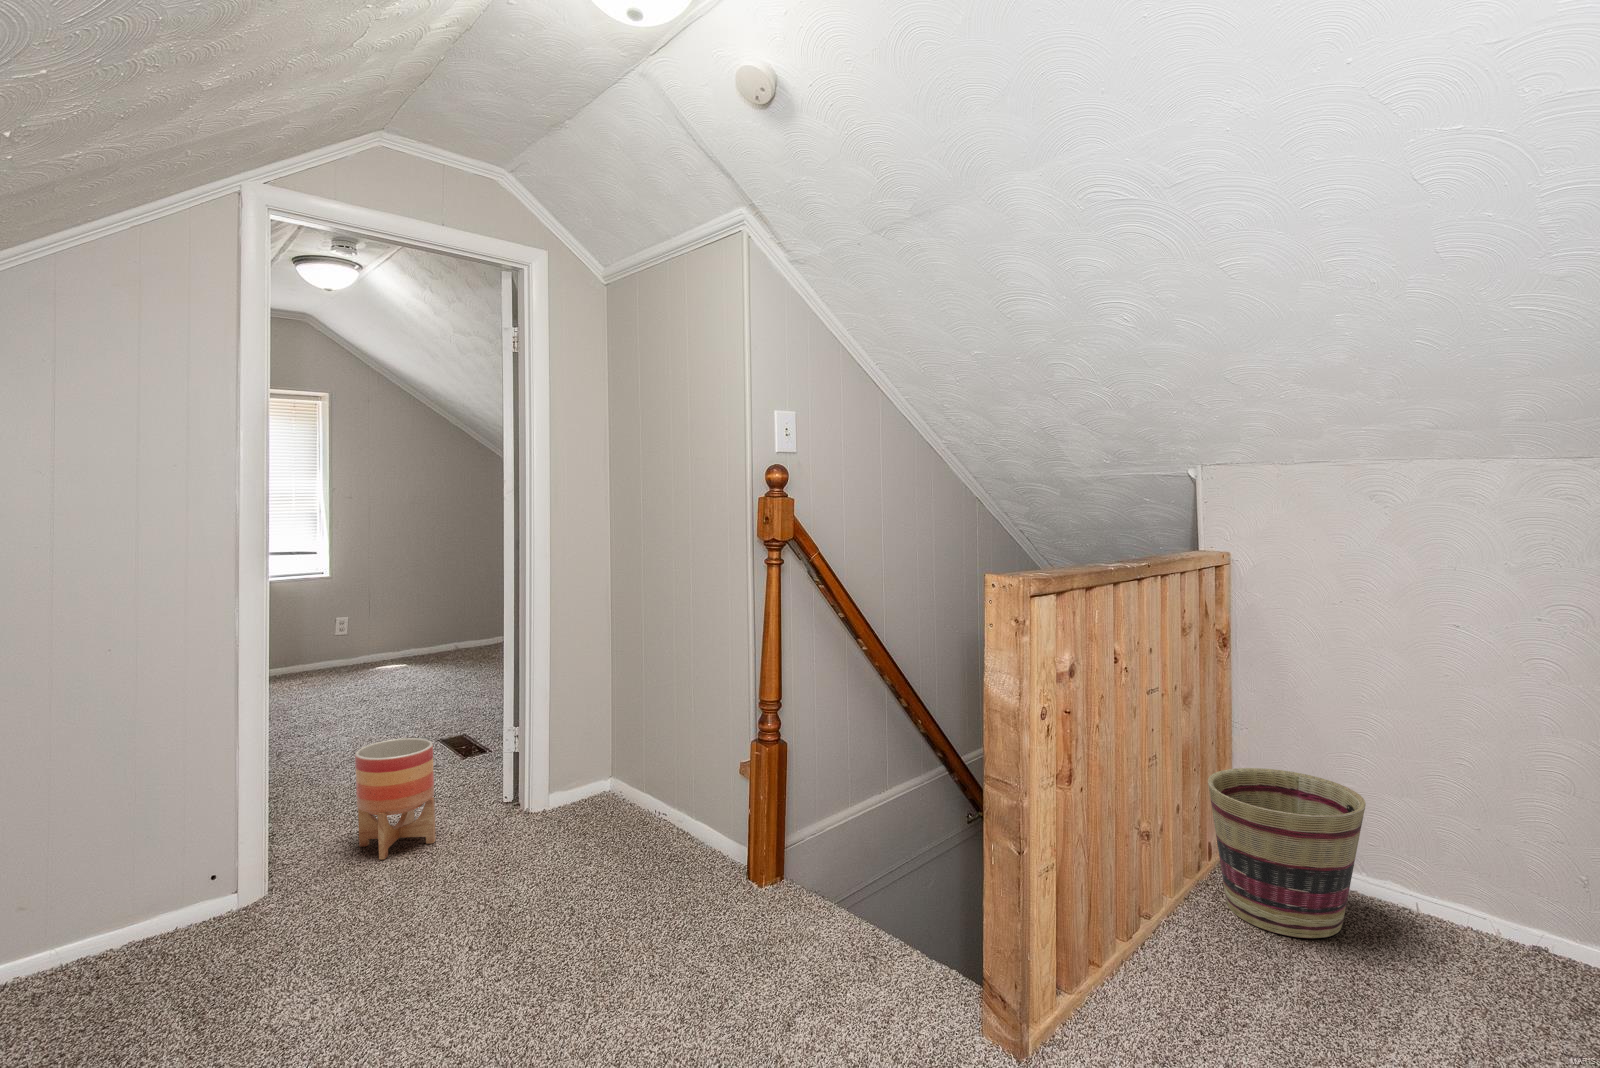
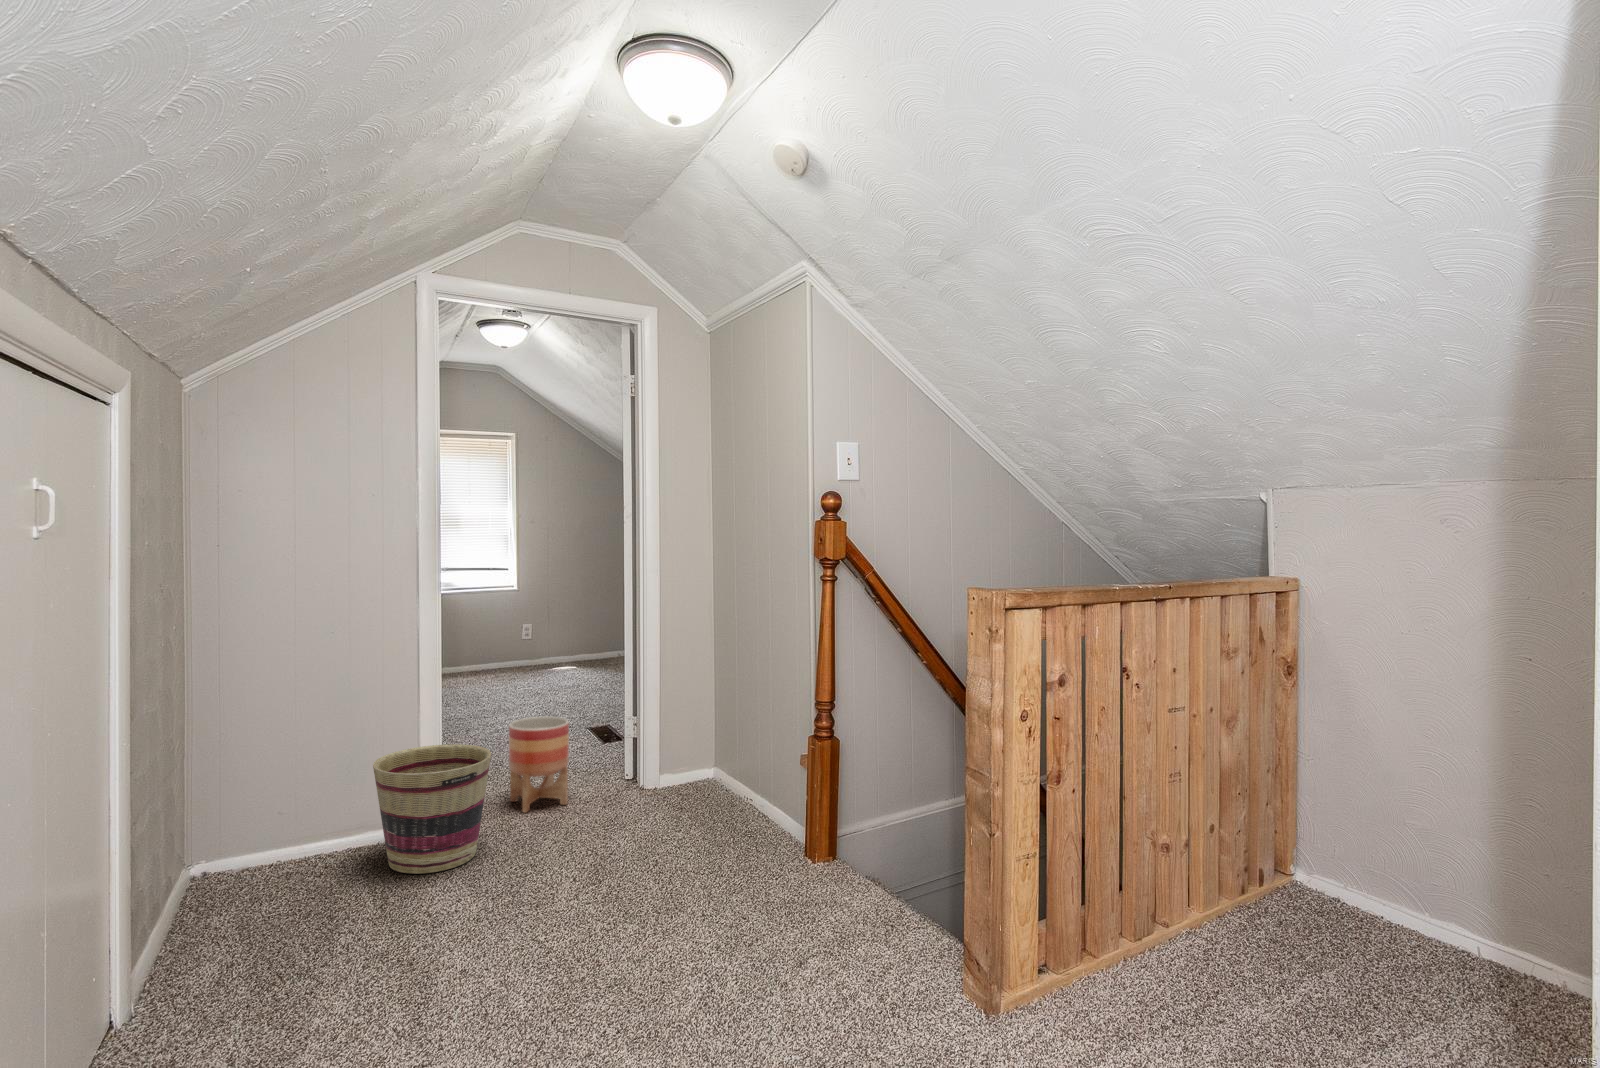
basket: present [1208,768,1366,938] -> present [373,744,491,874]

